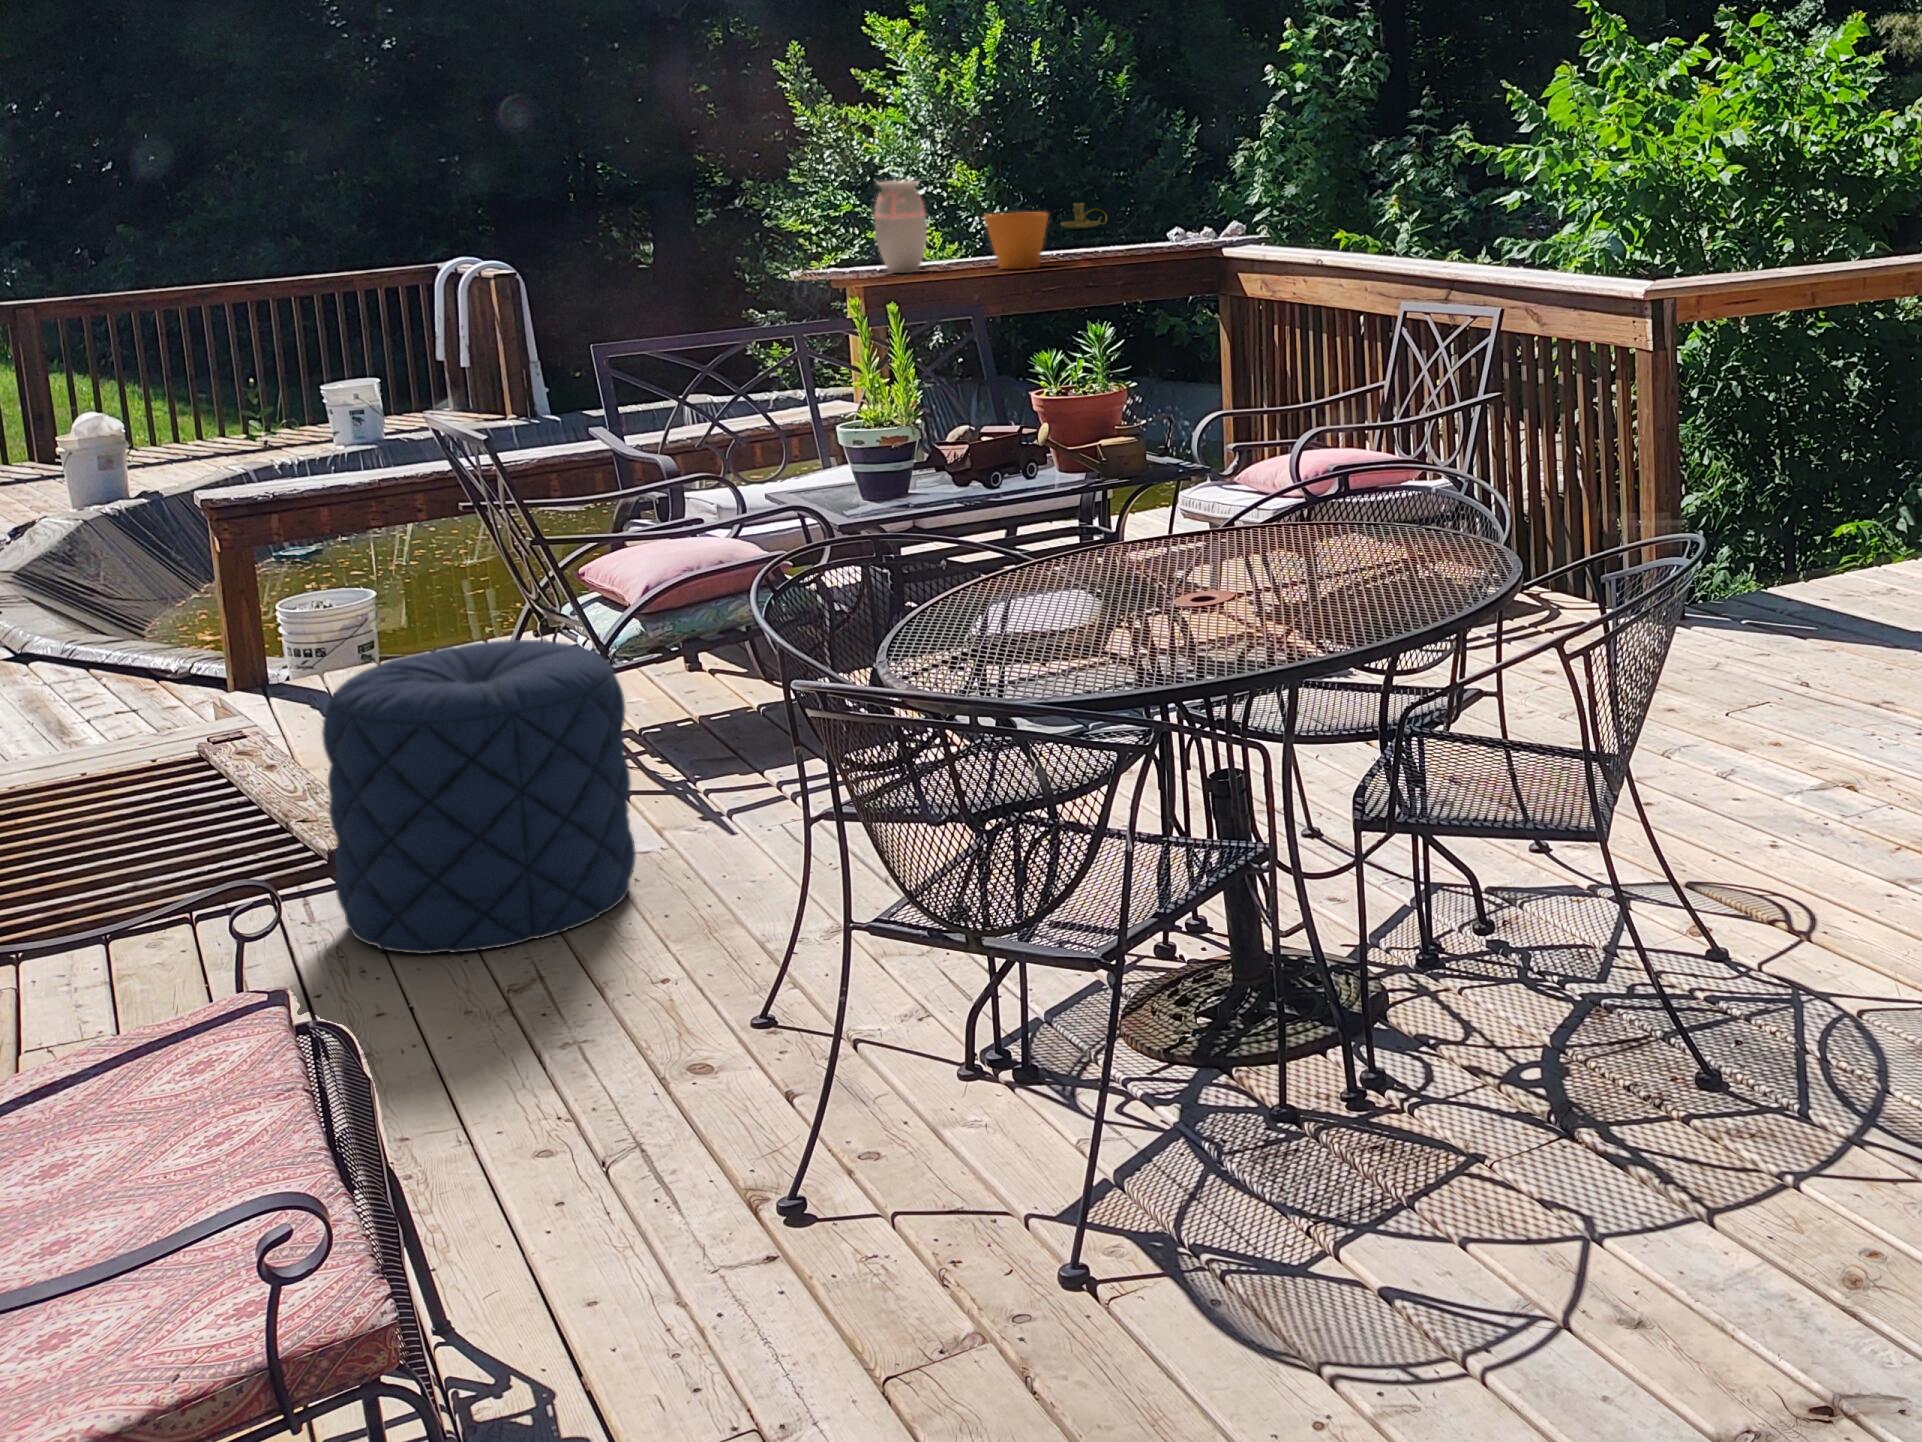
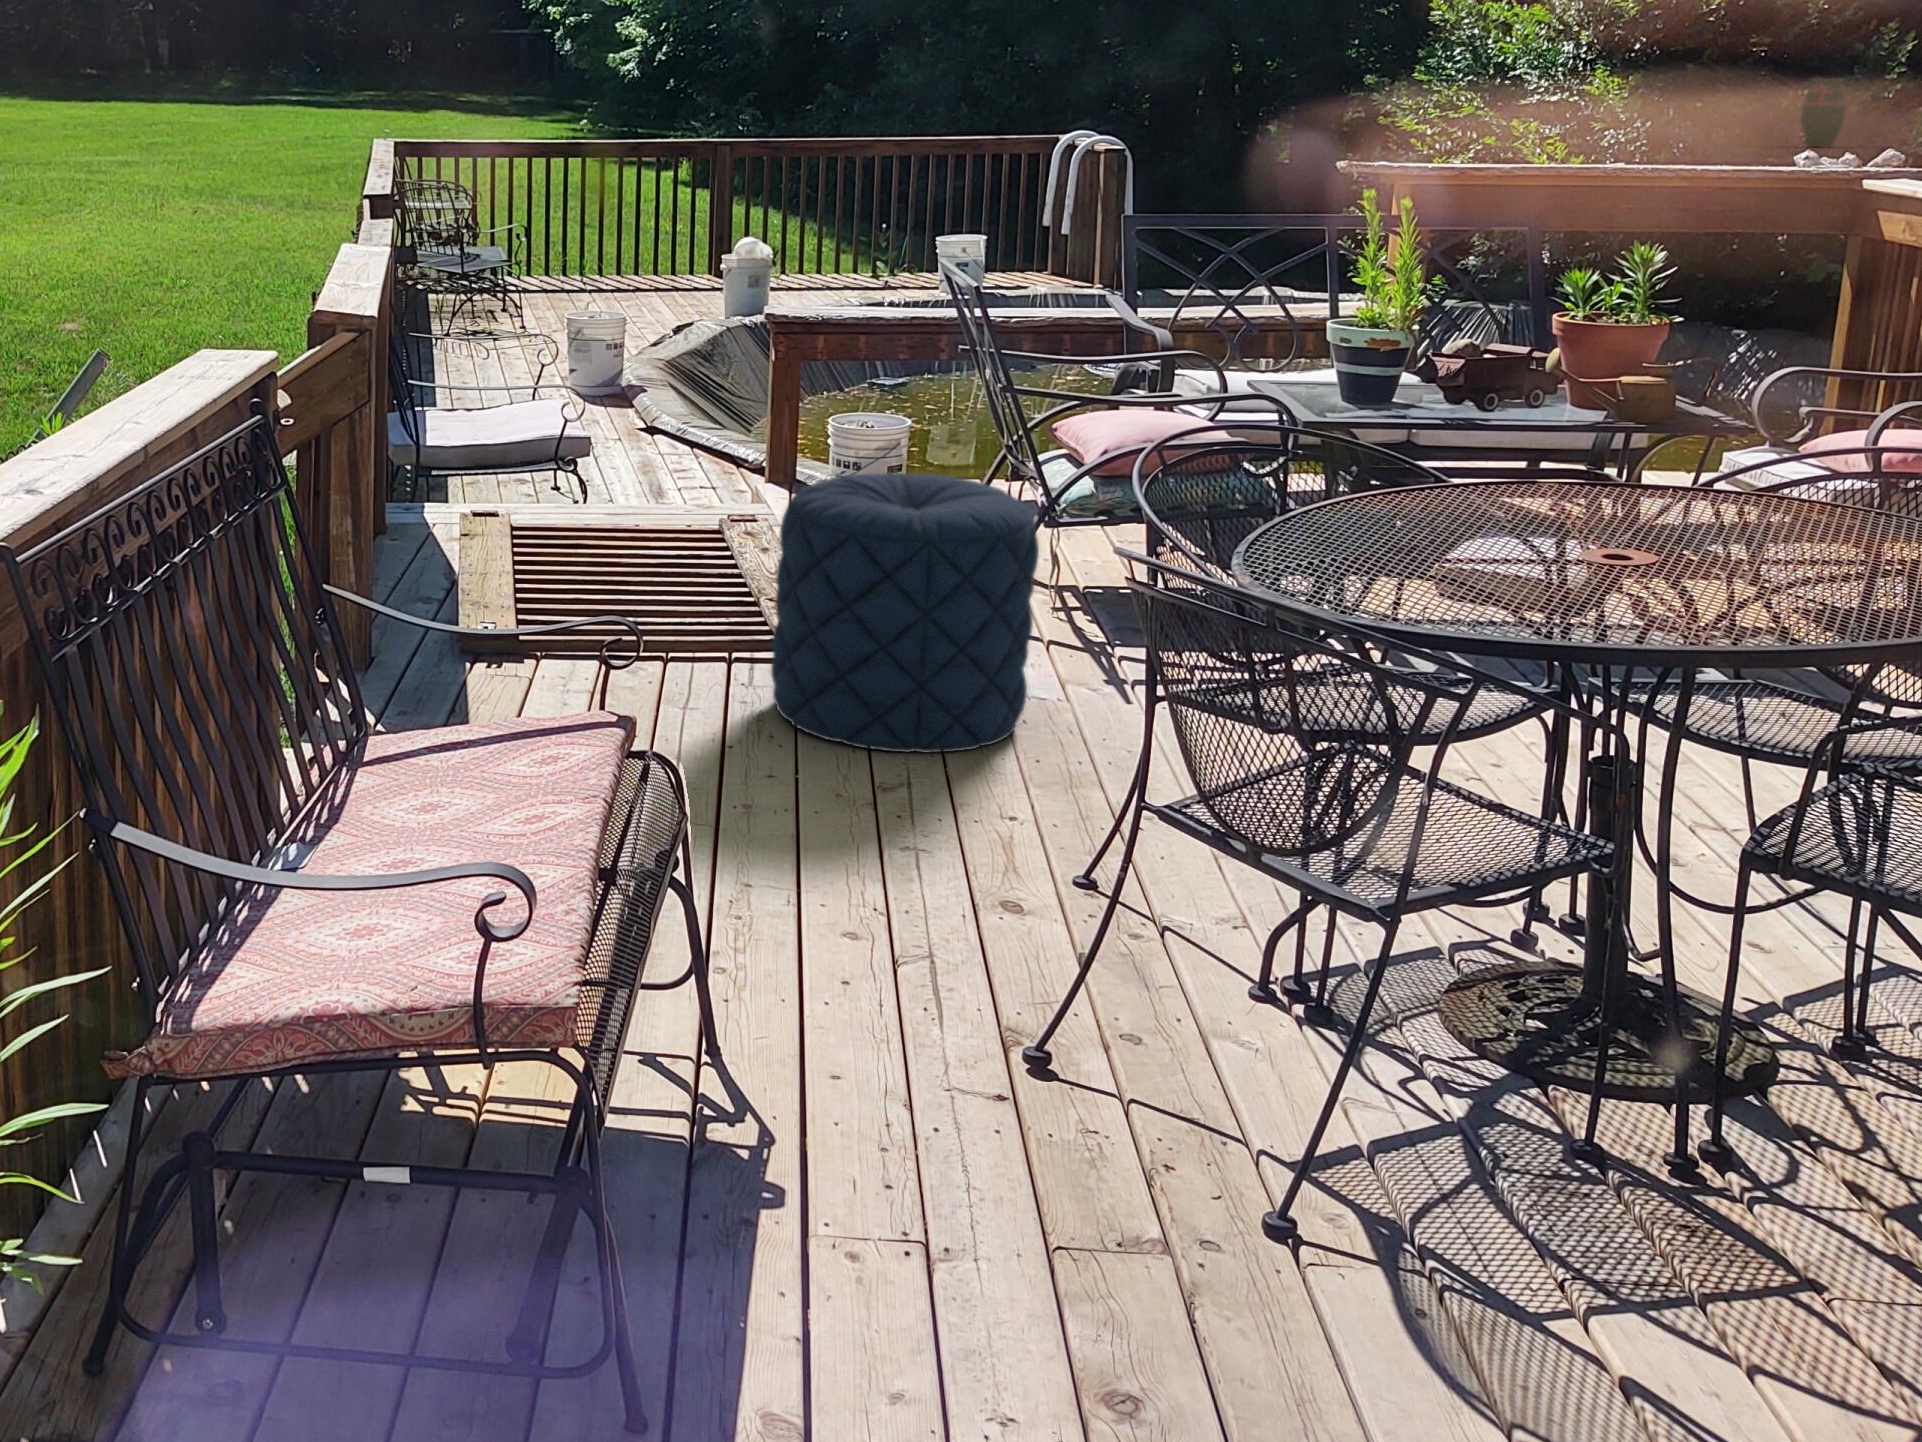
decorative vase: present [875,181,927,273] -> present [1801,78,1846,147]
candle holder: present [1060,203,1107,229] -> none [1720,118,1782,148]
flower pot: present [984,213,1049,269] -> none [1589,119,1670,183]

